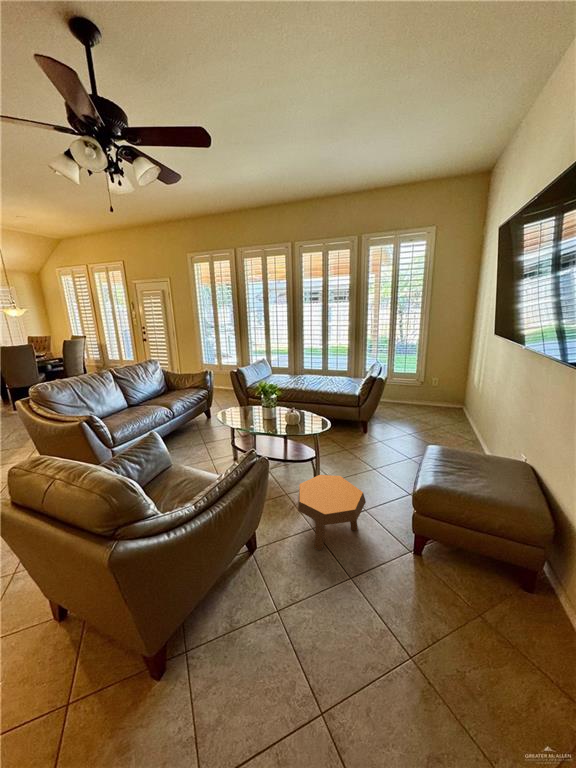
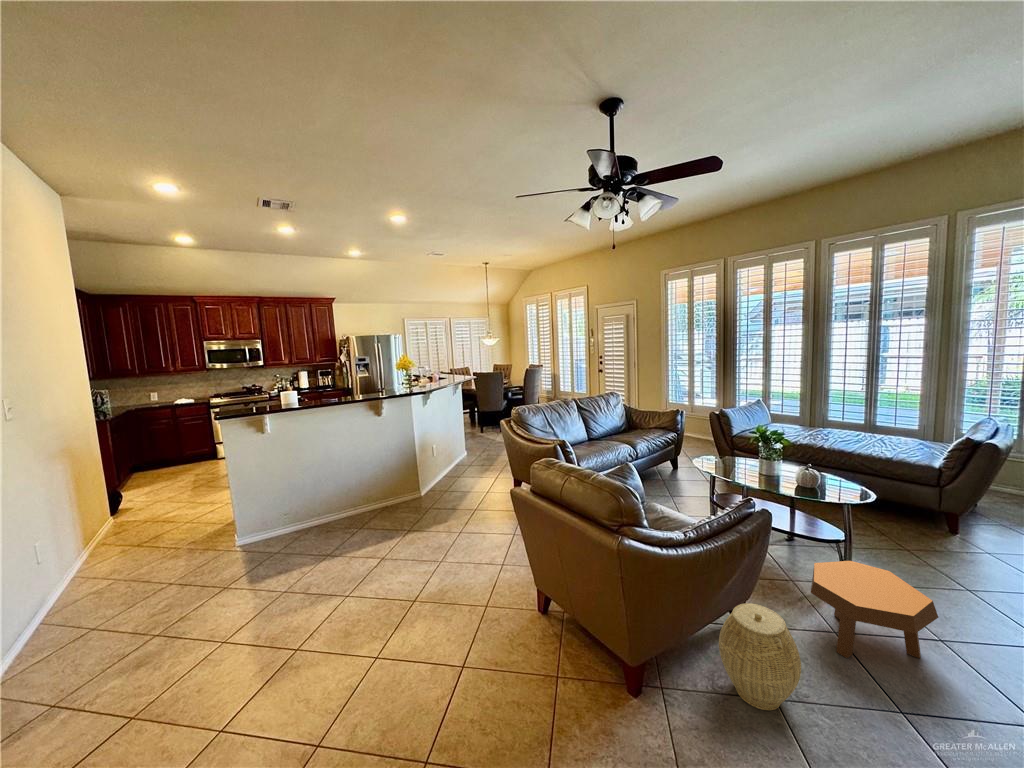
woven basket: none [232,548,293,637] -> present [719,603,801,710]

